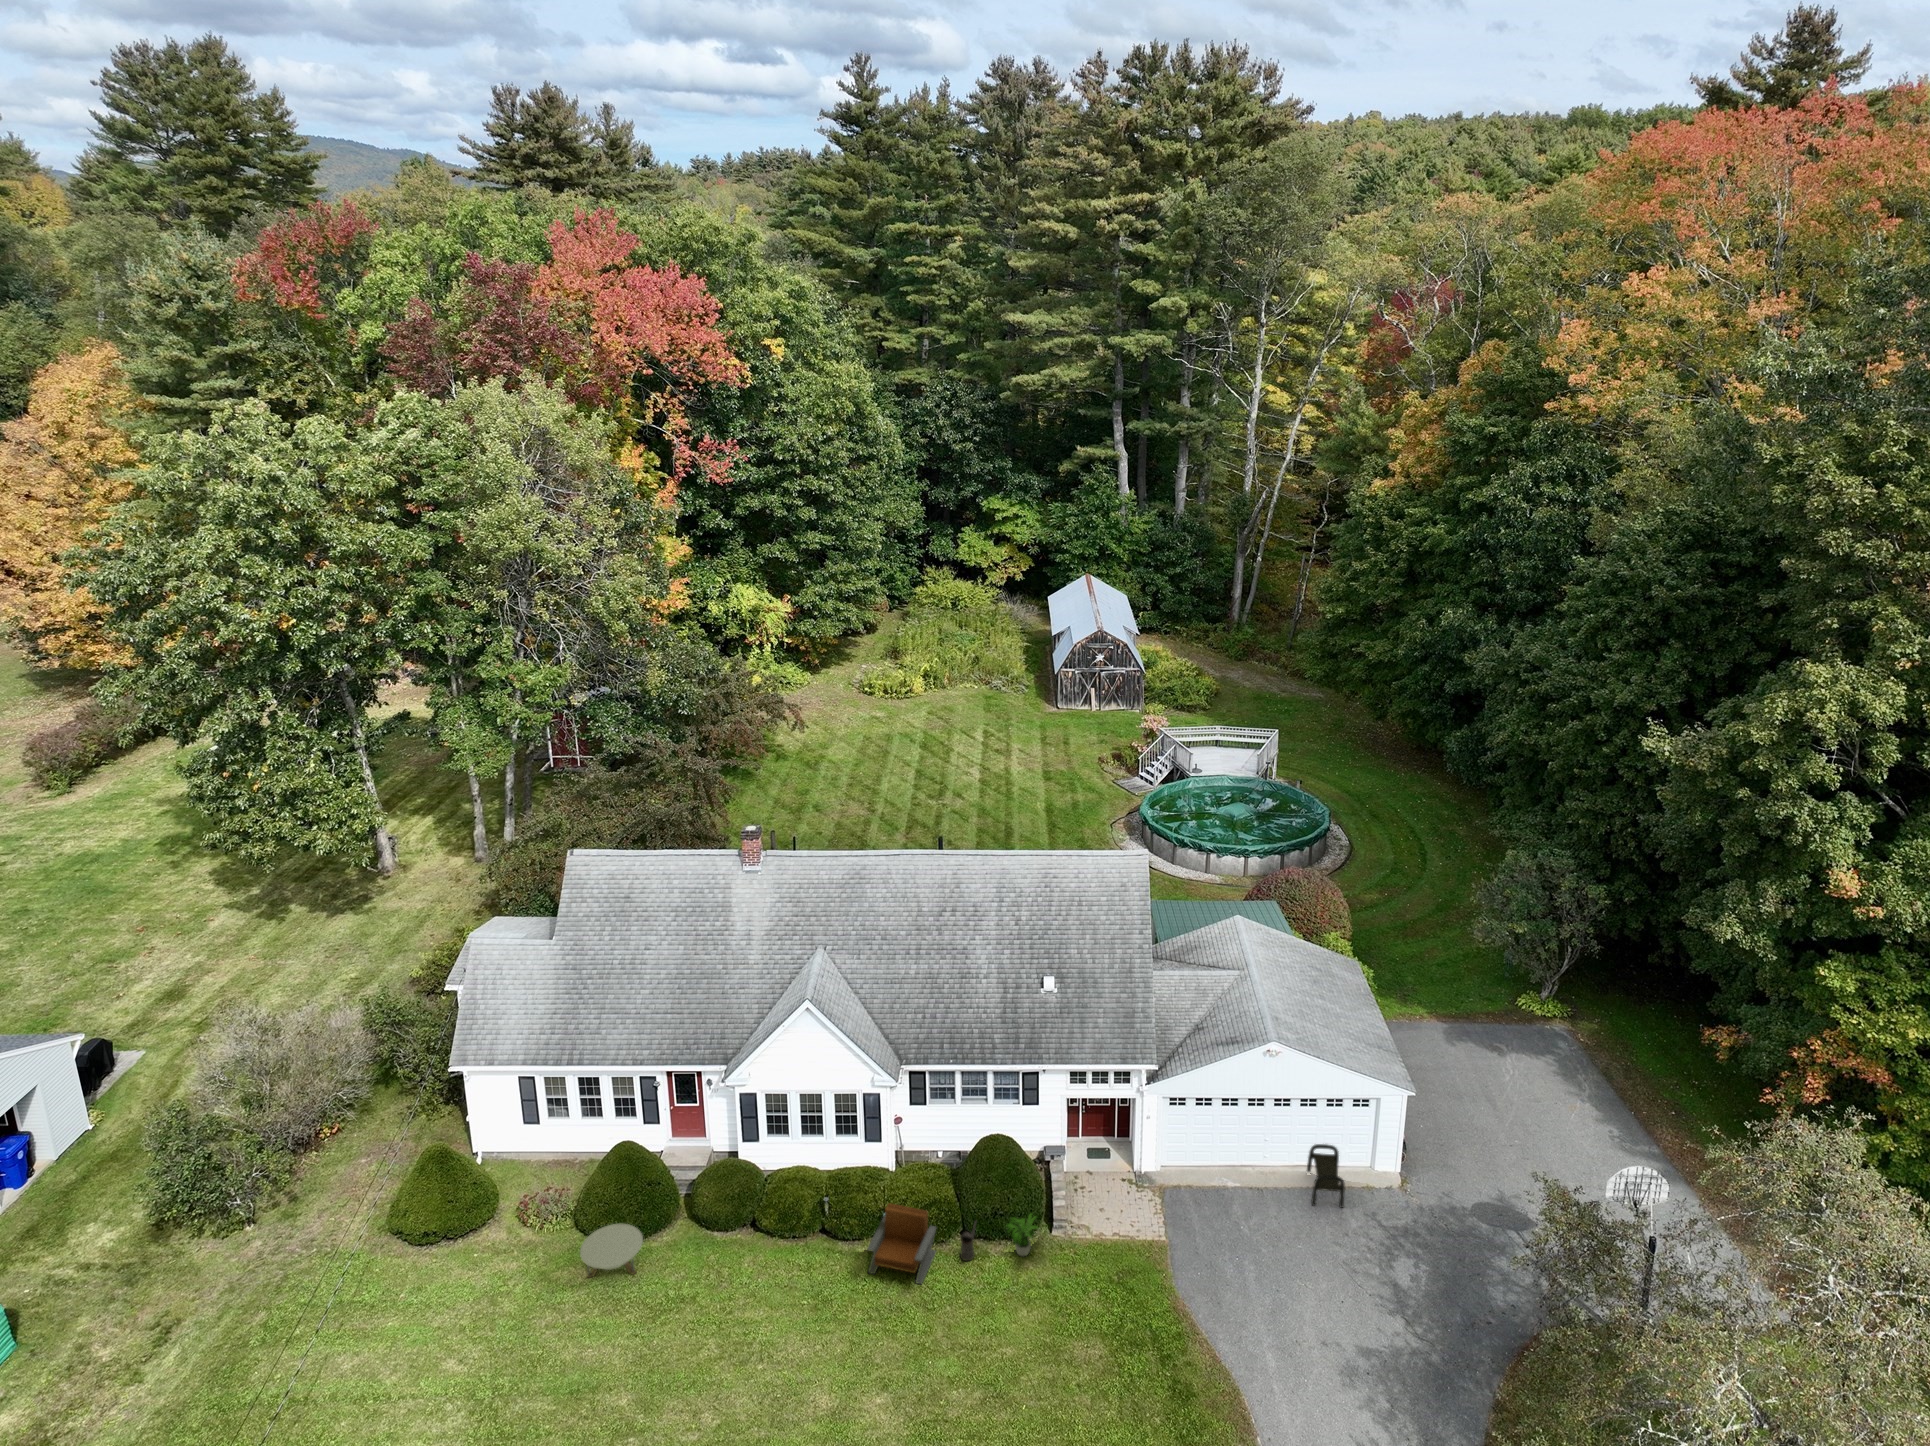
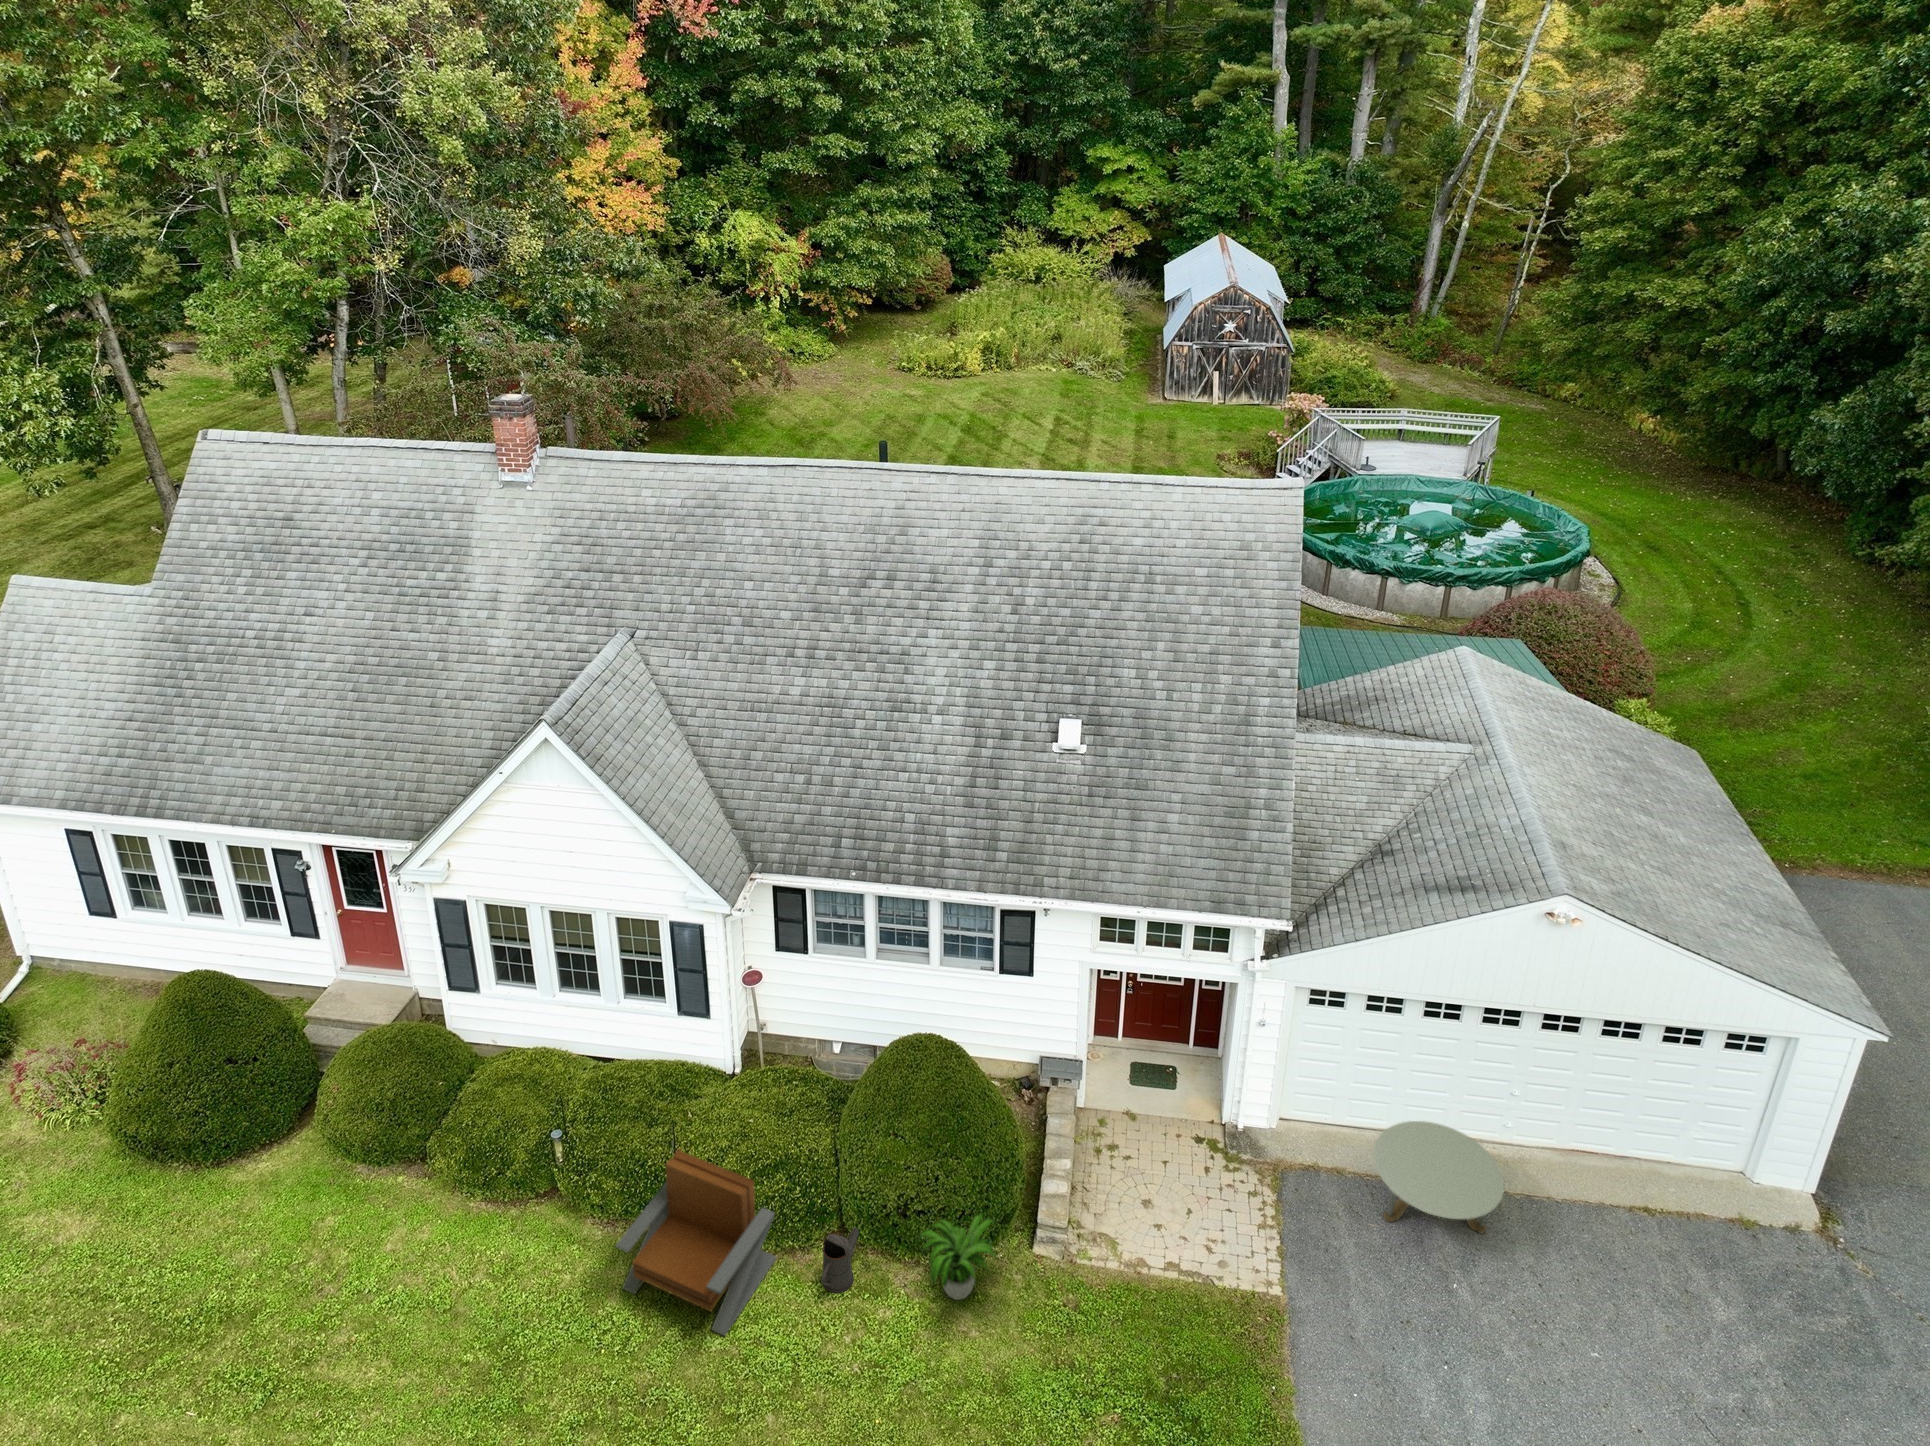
bench: present [1307,1144,1345,1208] -> none [1607,1131,1721,1286]
round table: present [580,1224,643,1278] -> present [1373,1121,1504,1233]

